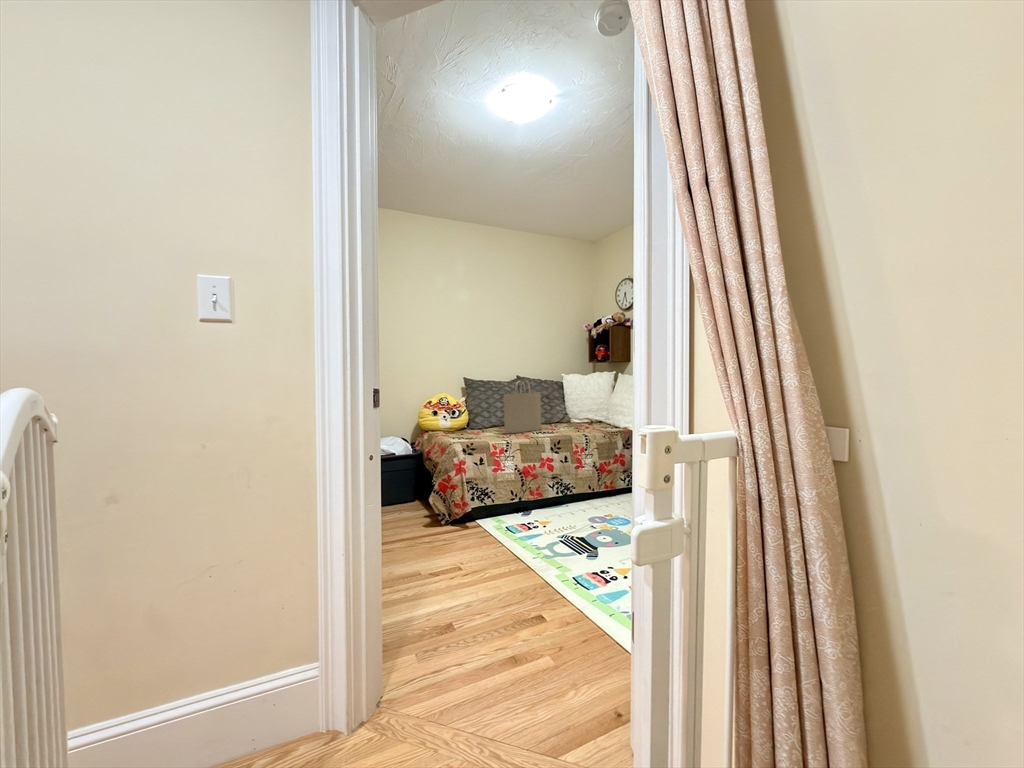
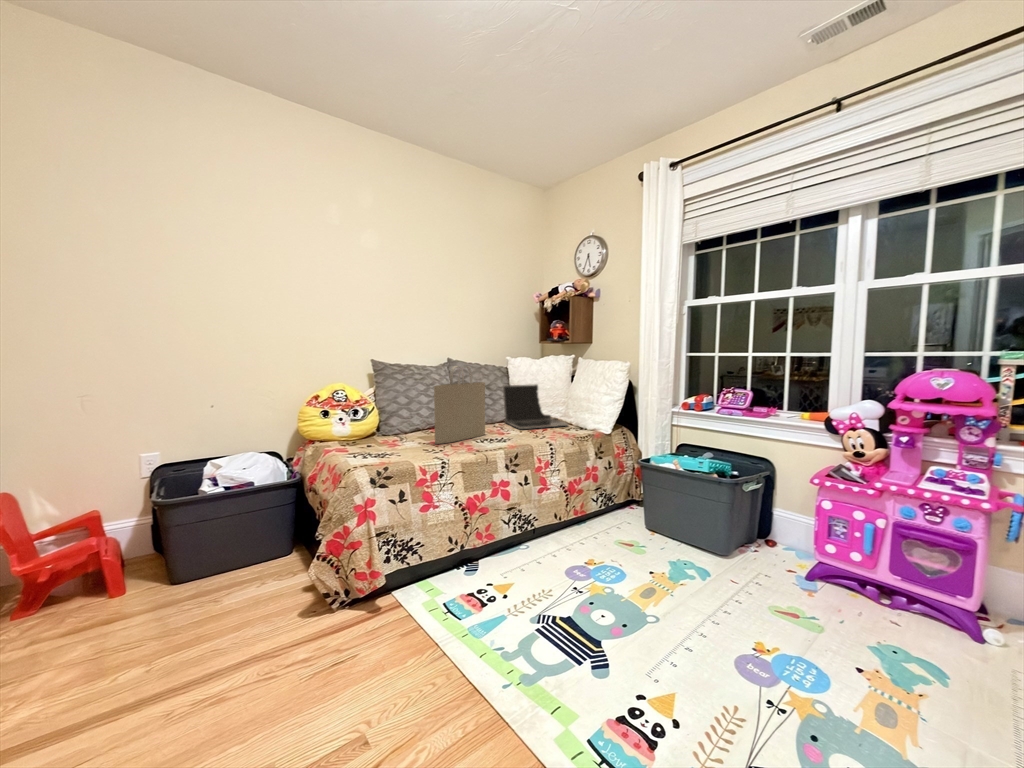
laptop: none [557,394,607,427] -> present [503,384,568,429]

